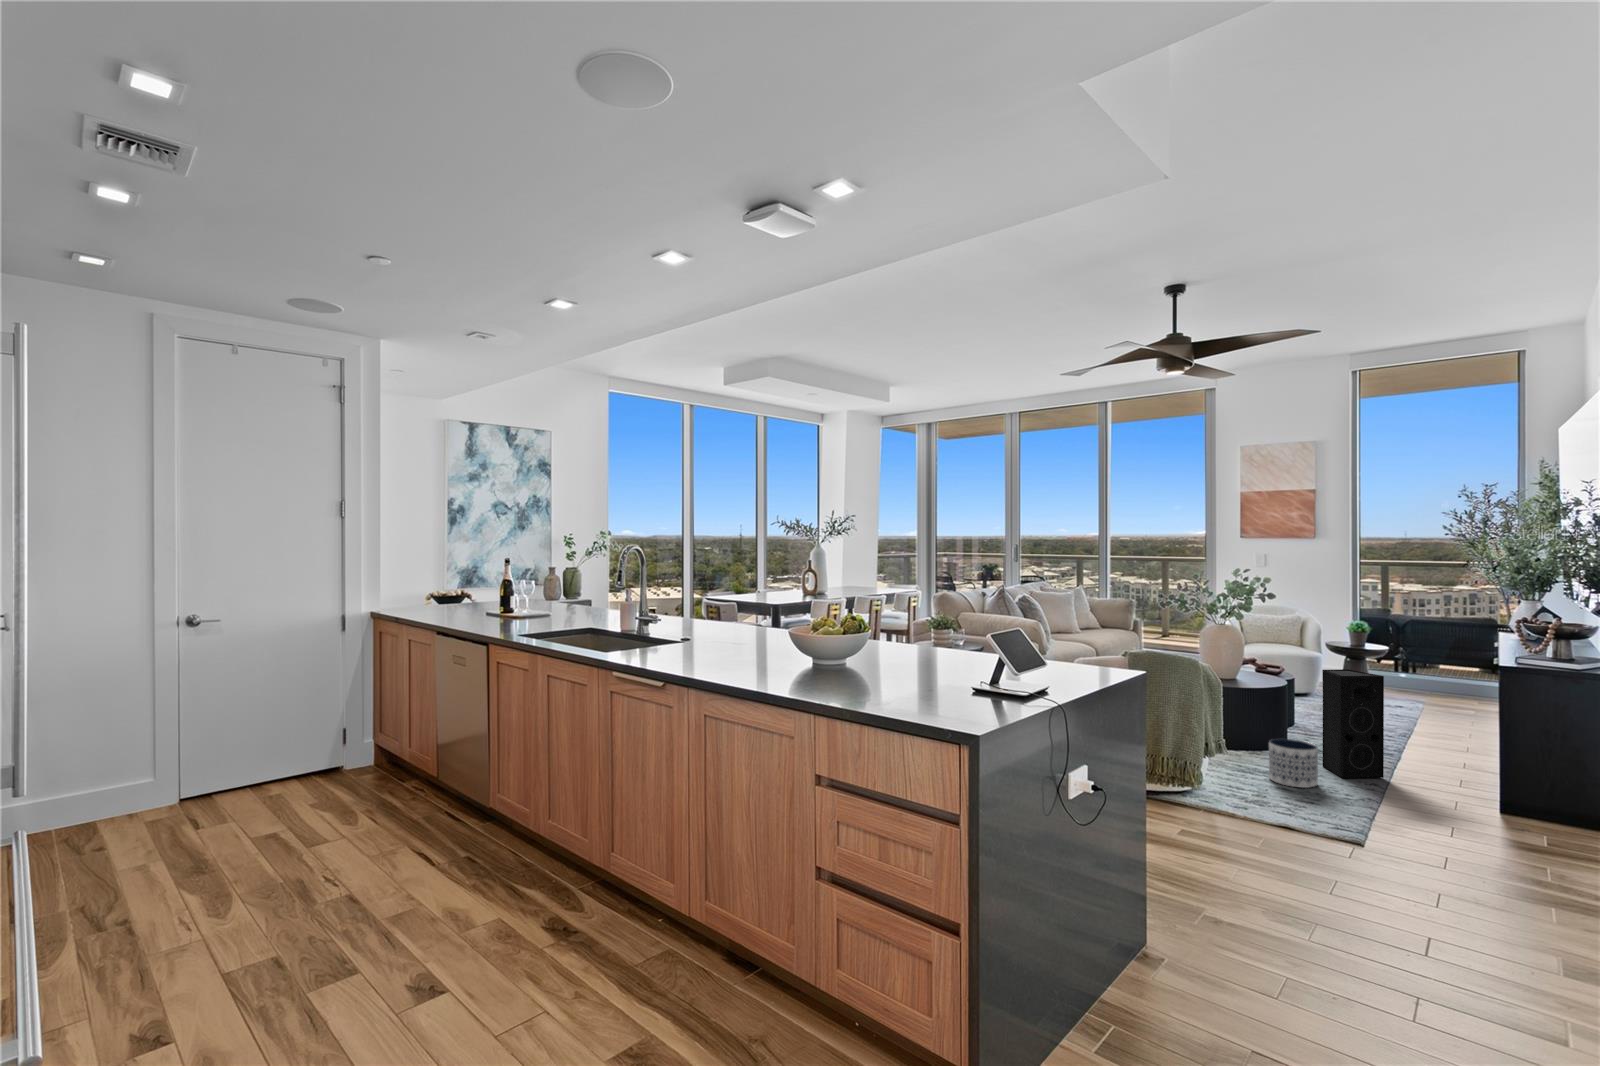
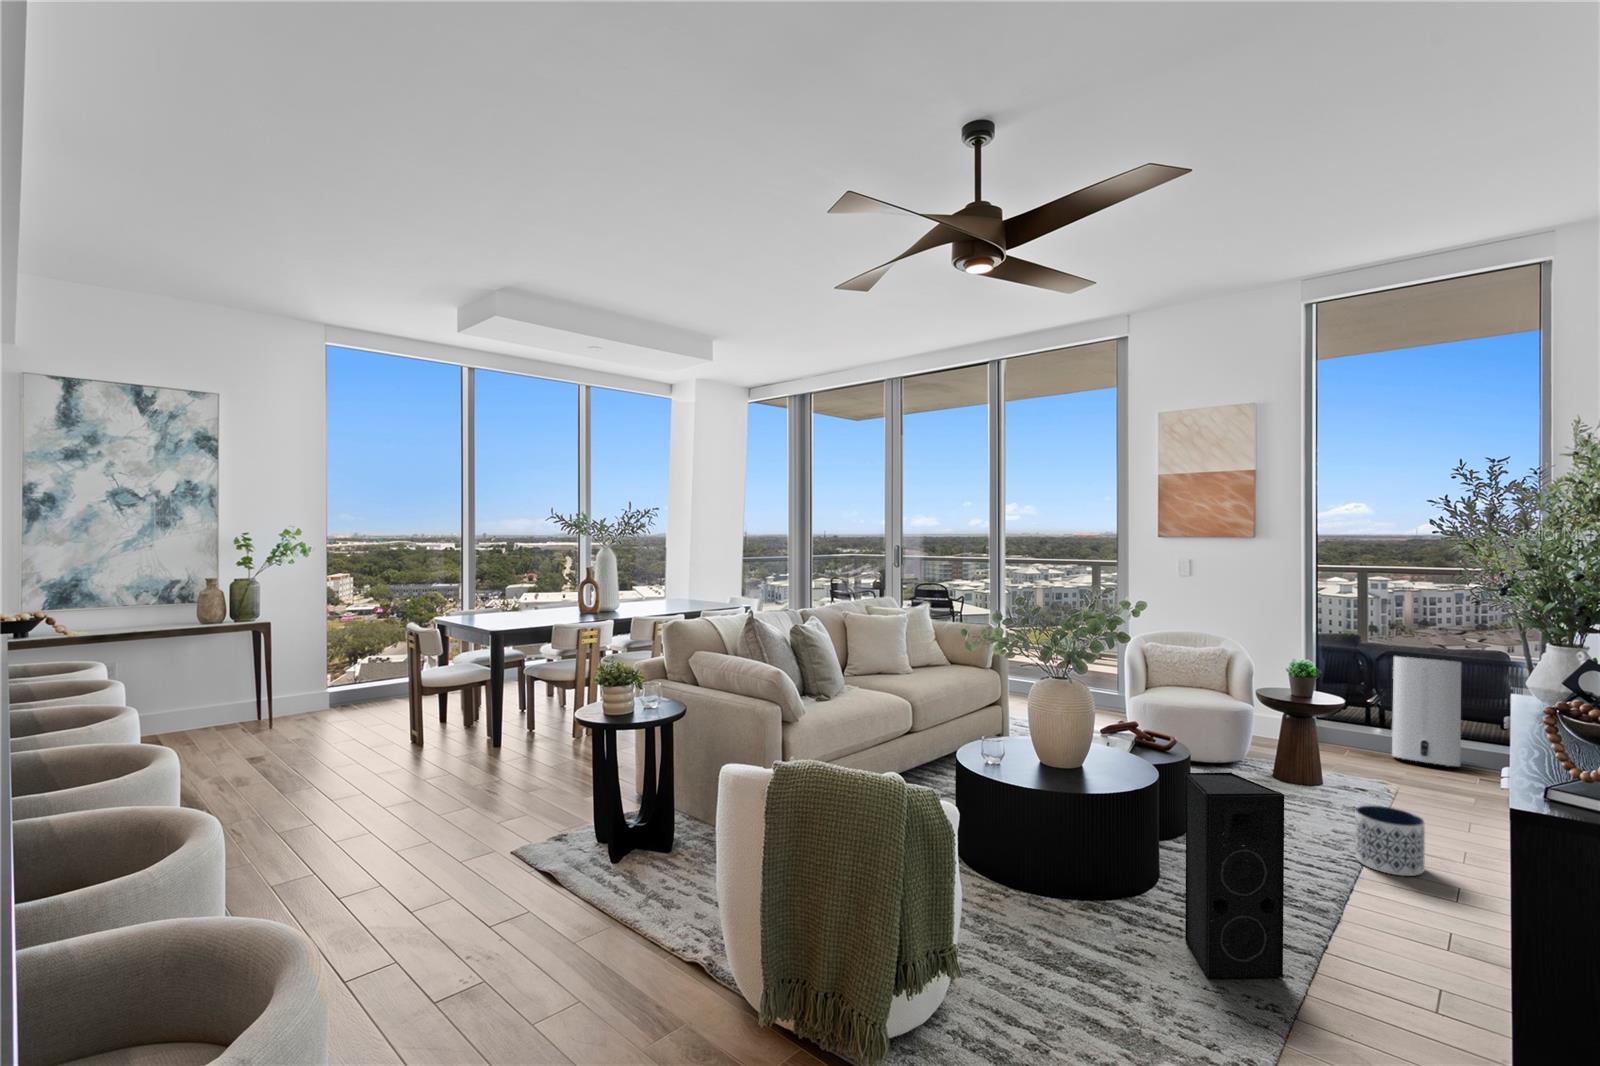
air purifier: none [1416,621,1465,697] -> present [1392,656,1461,766]
planter: present [1269,739,1318,788] -> present [1355,806,1425,876]

